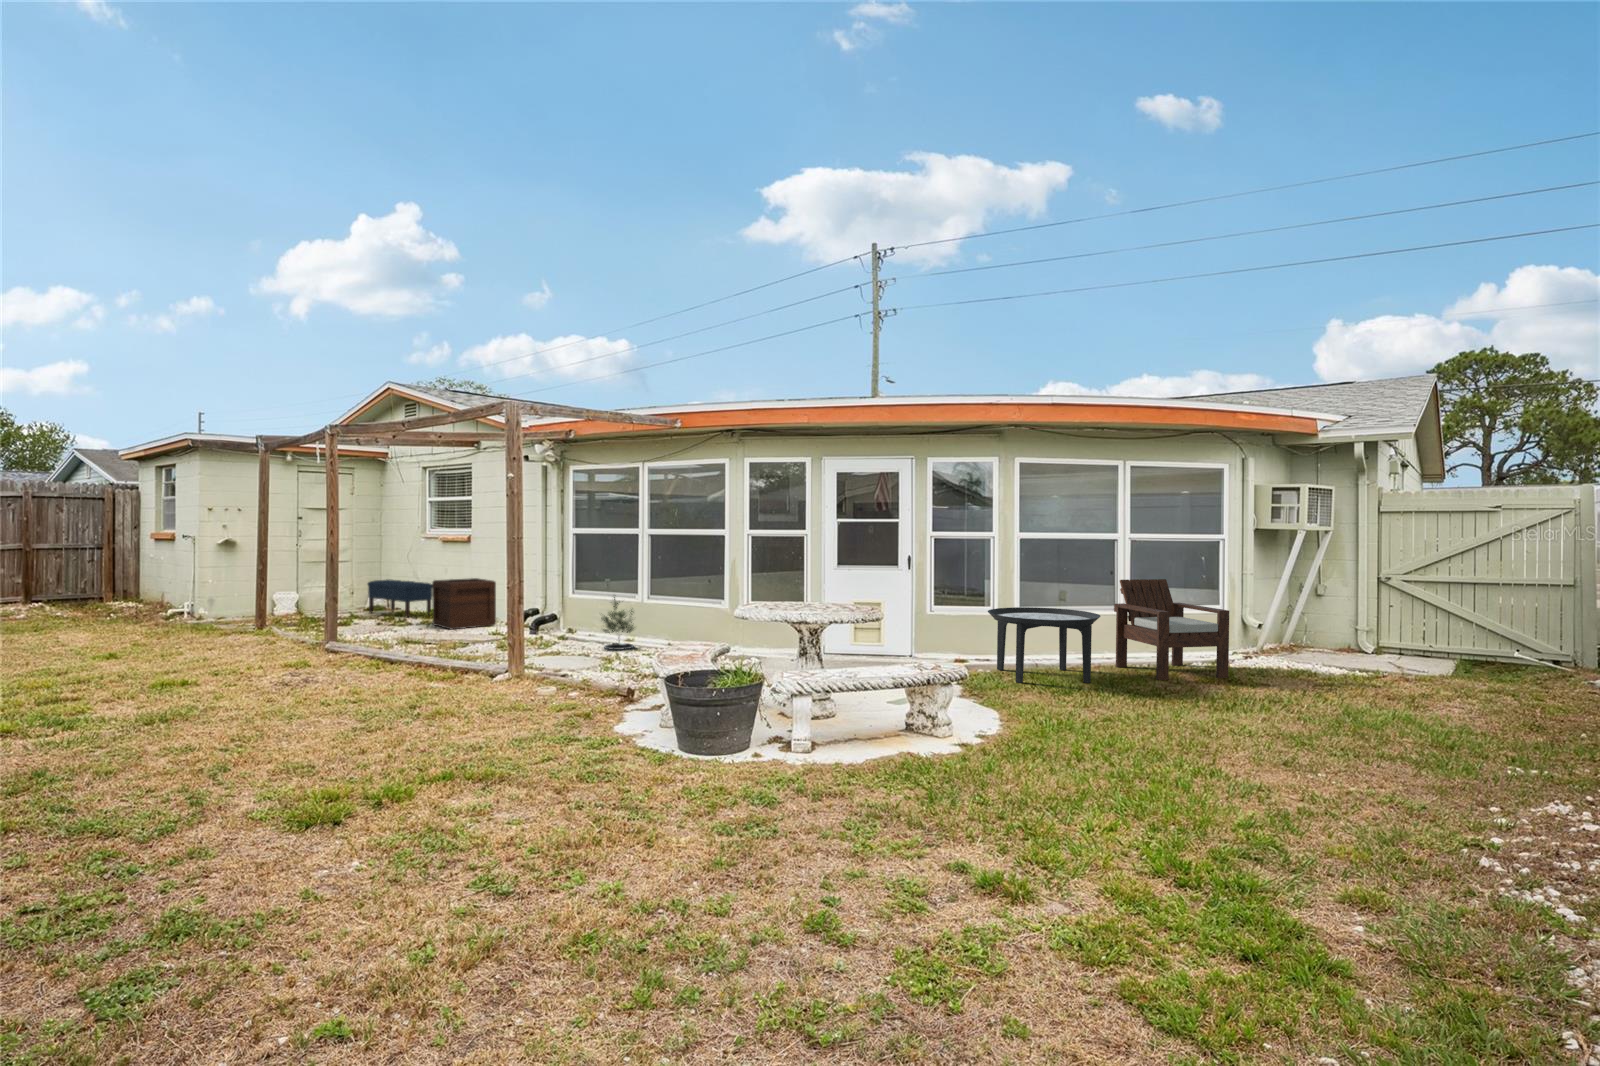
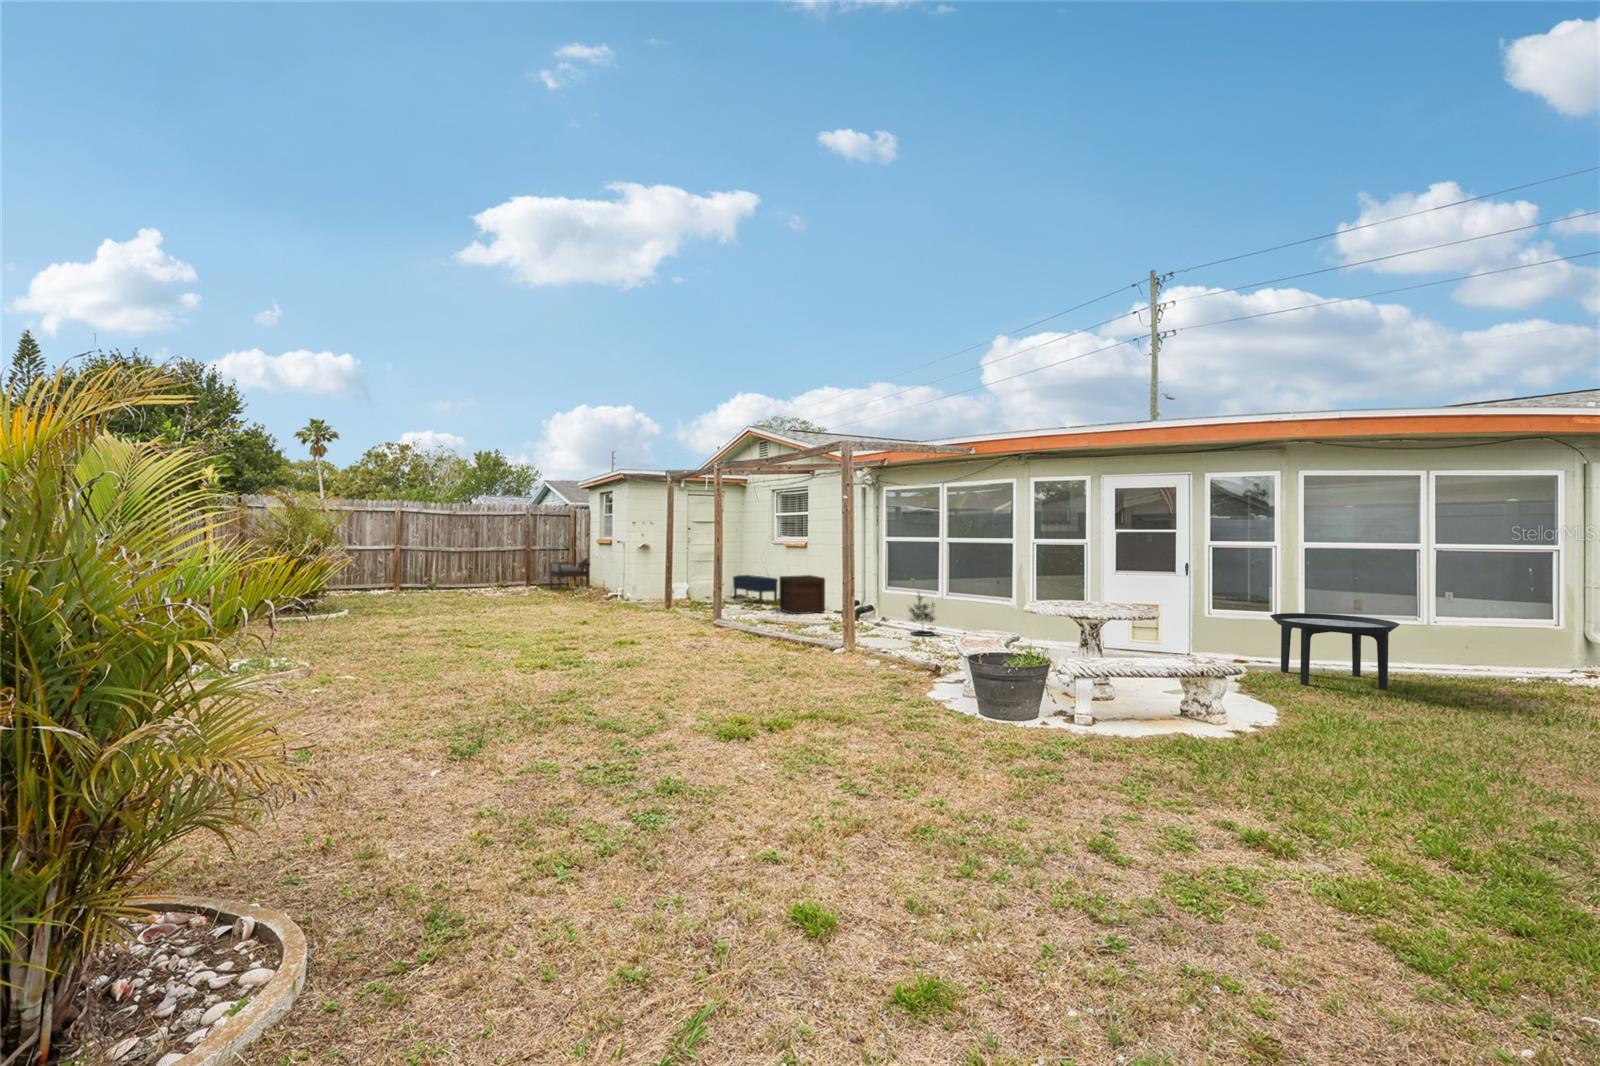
chair: present [1114,579,1229,680] -> present [550,558,590,590]

